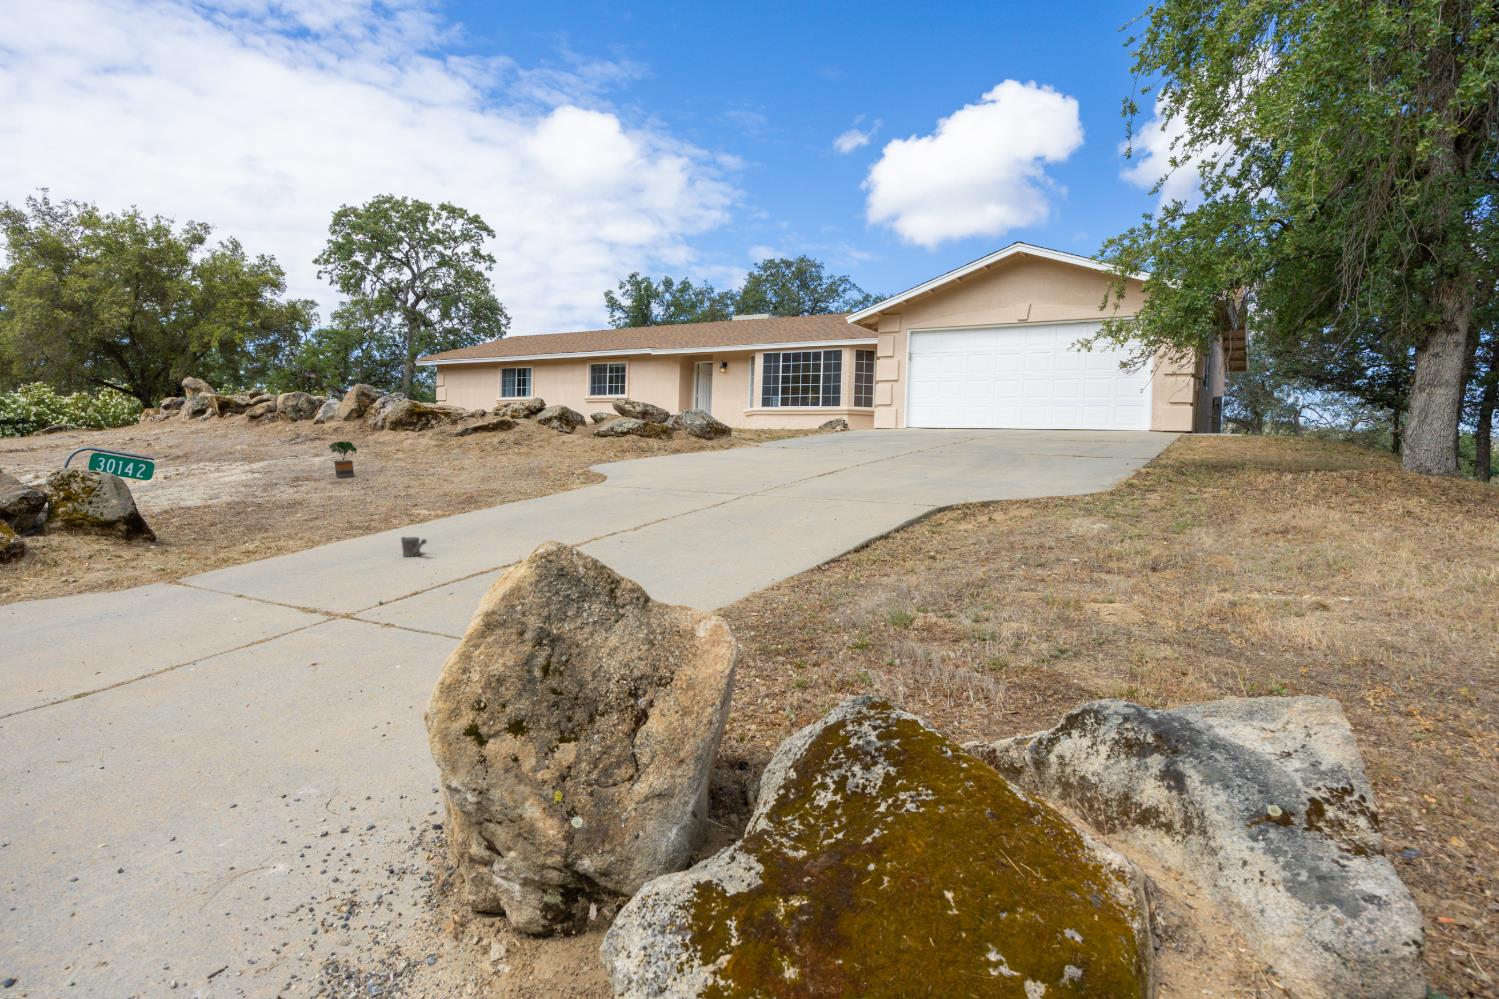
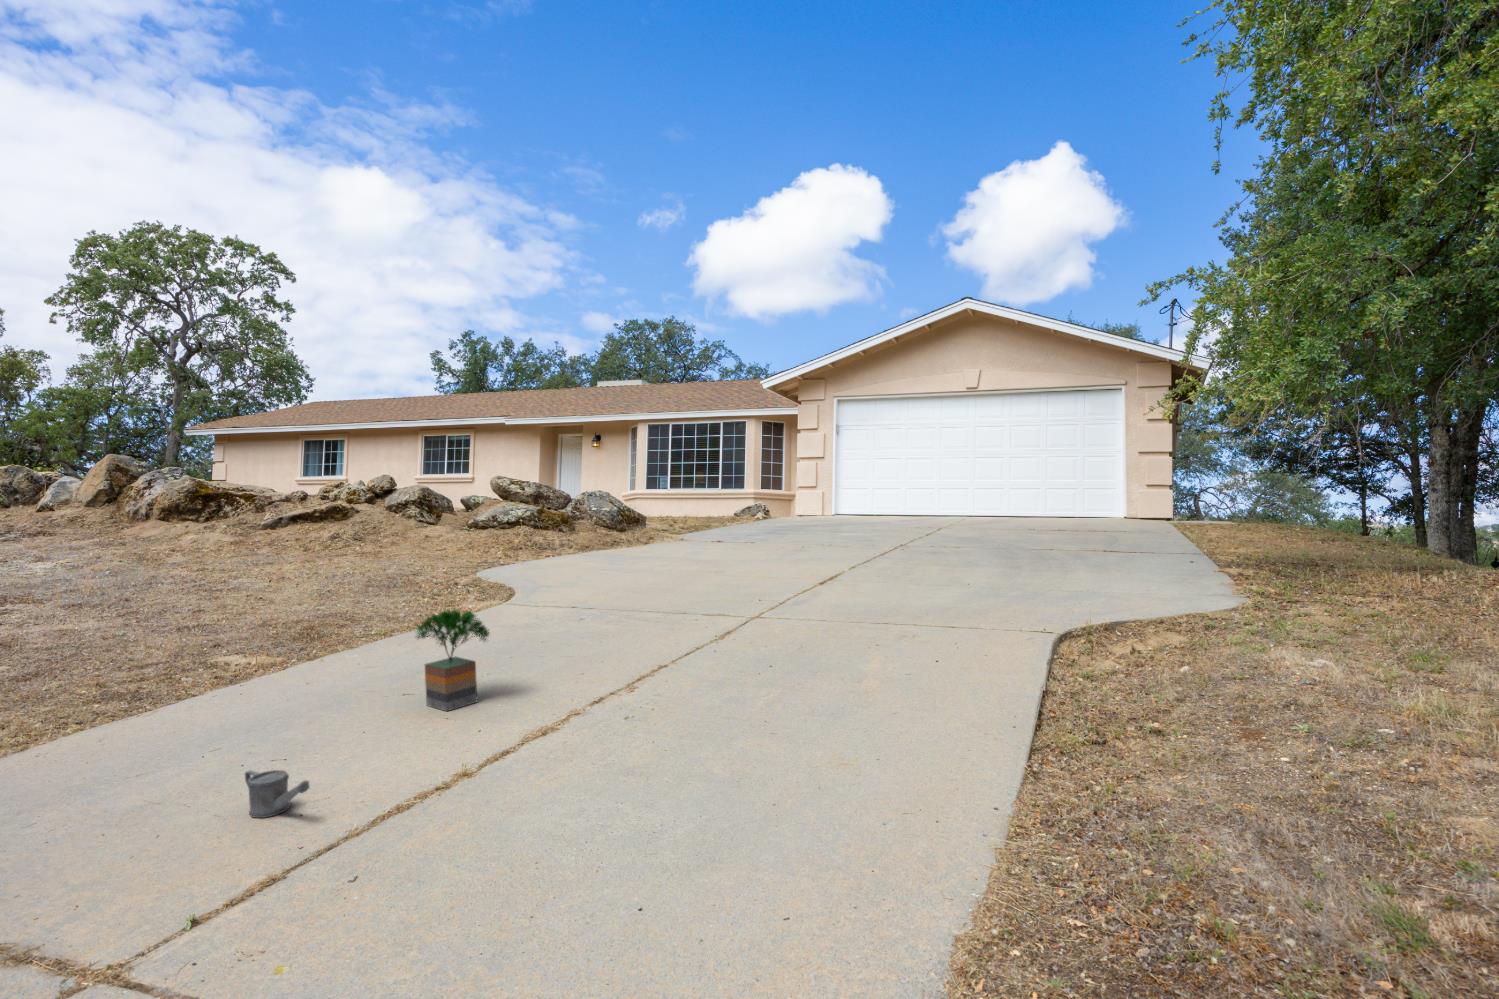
potted tree: present [329,441,357,478] -> present [417,610,489,711]

